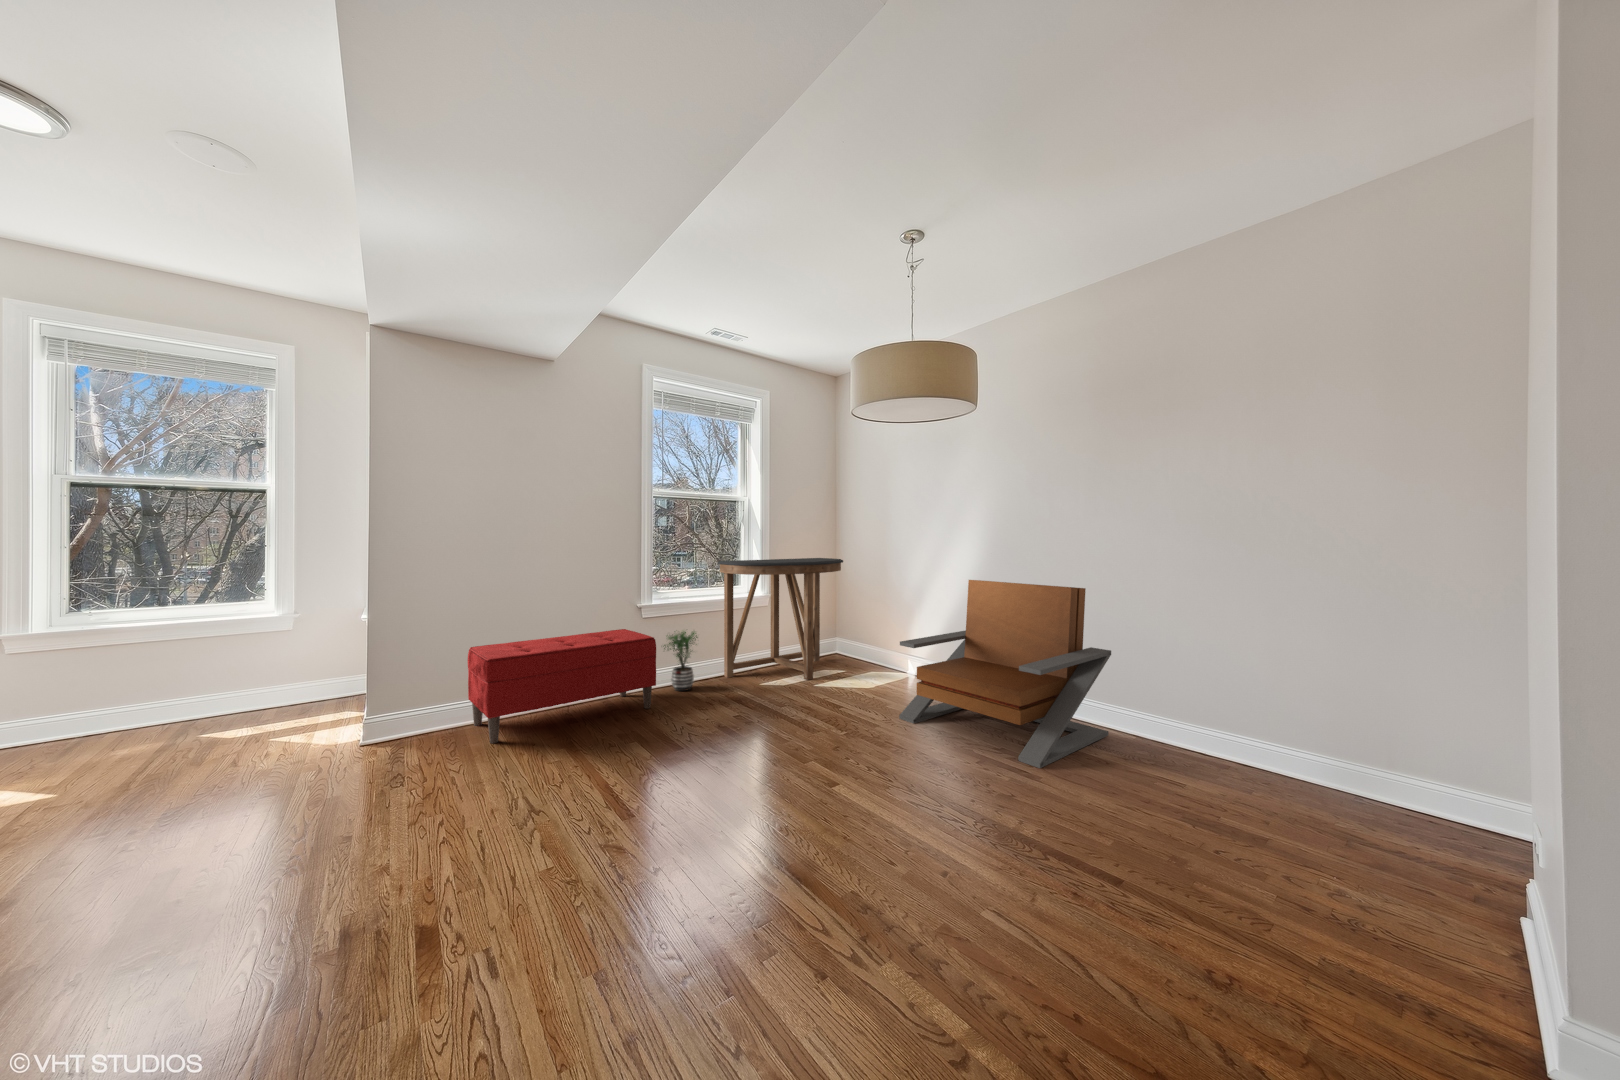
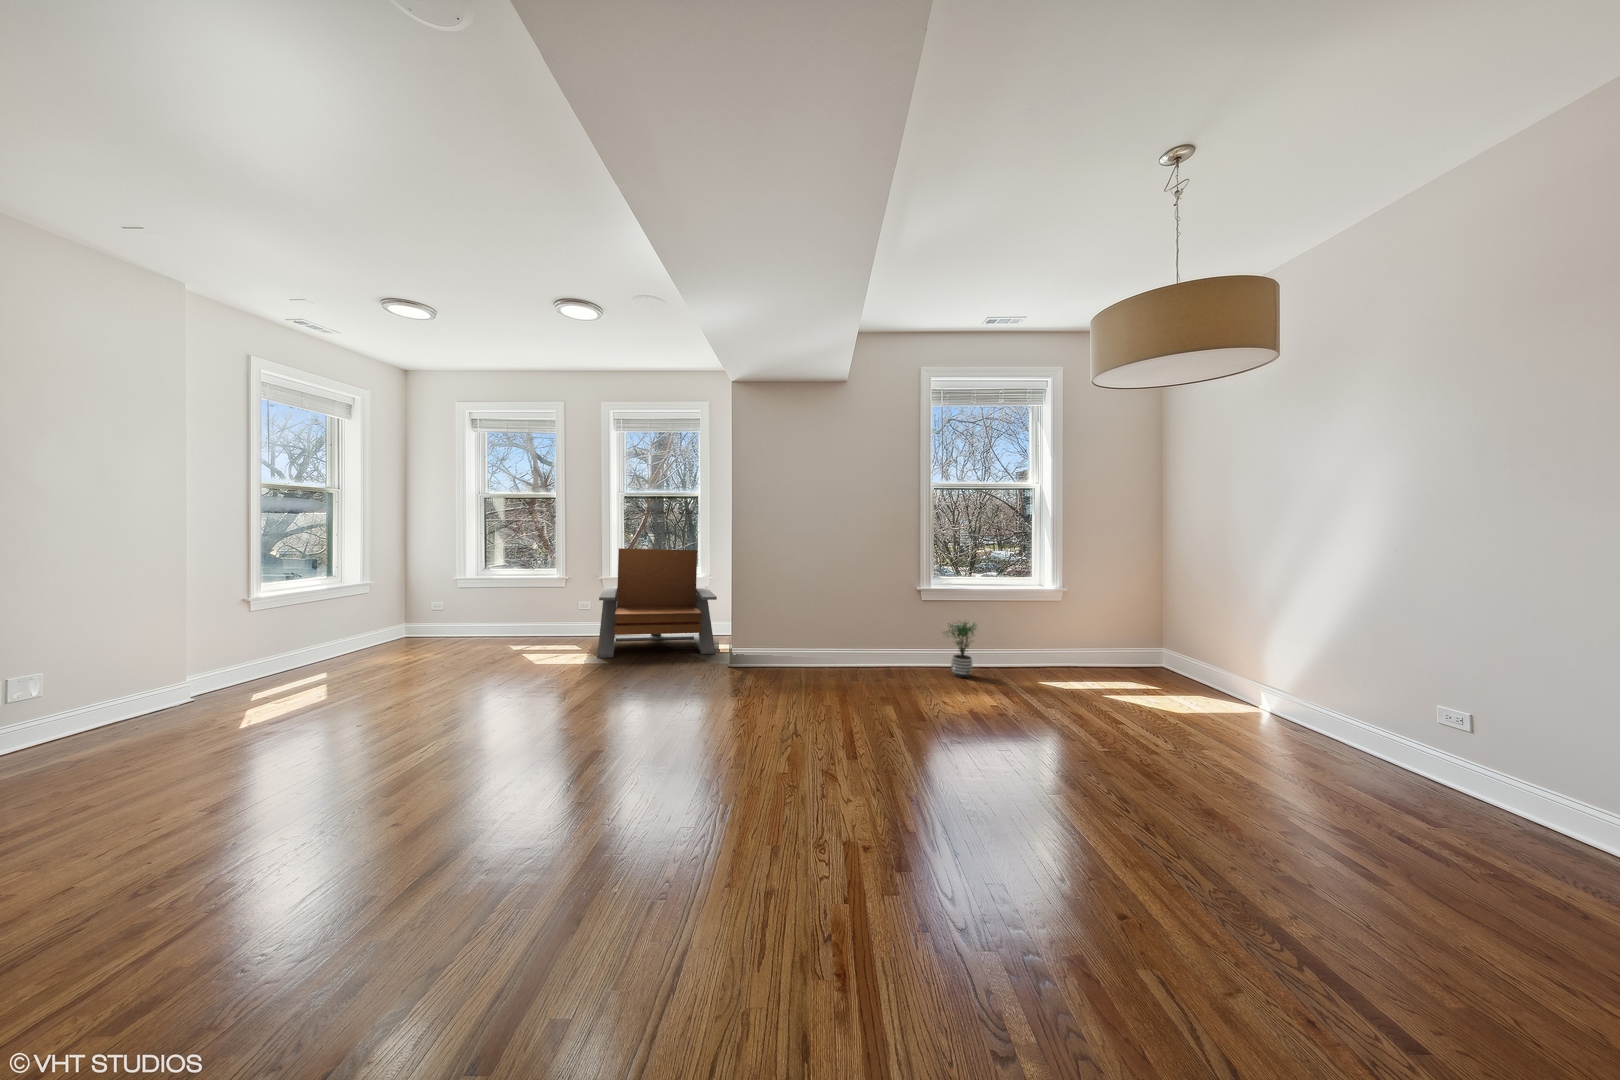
console table: present [718,558,843,680] -> none [1007,559,1162,694]
lounge chair: present [899,580,1111,768] -> present [597,548,717,658]
bench: present [468,629,656,743] -> none [791,609,930,685]

